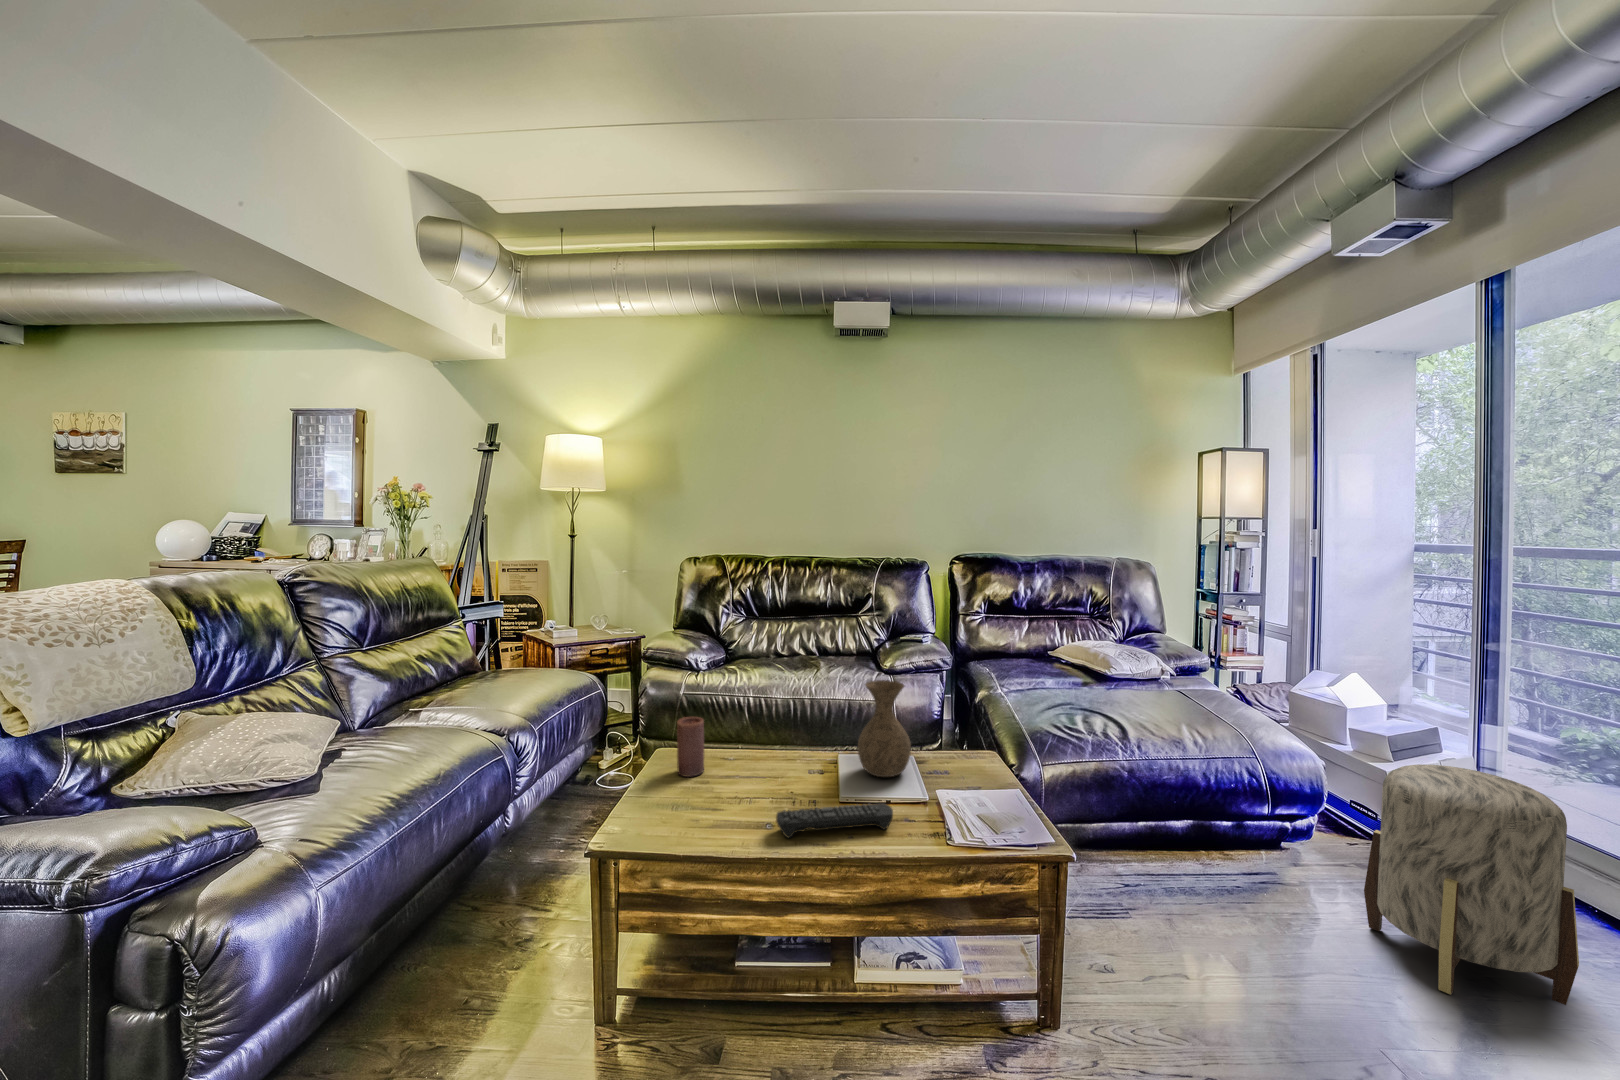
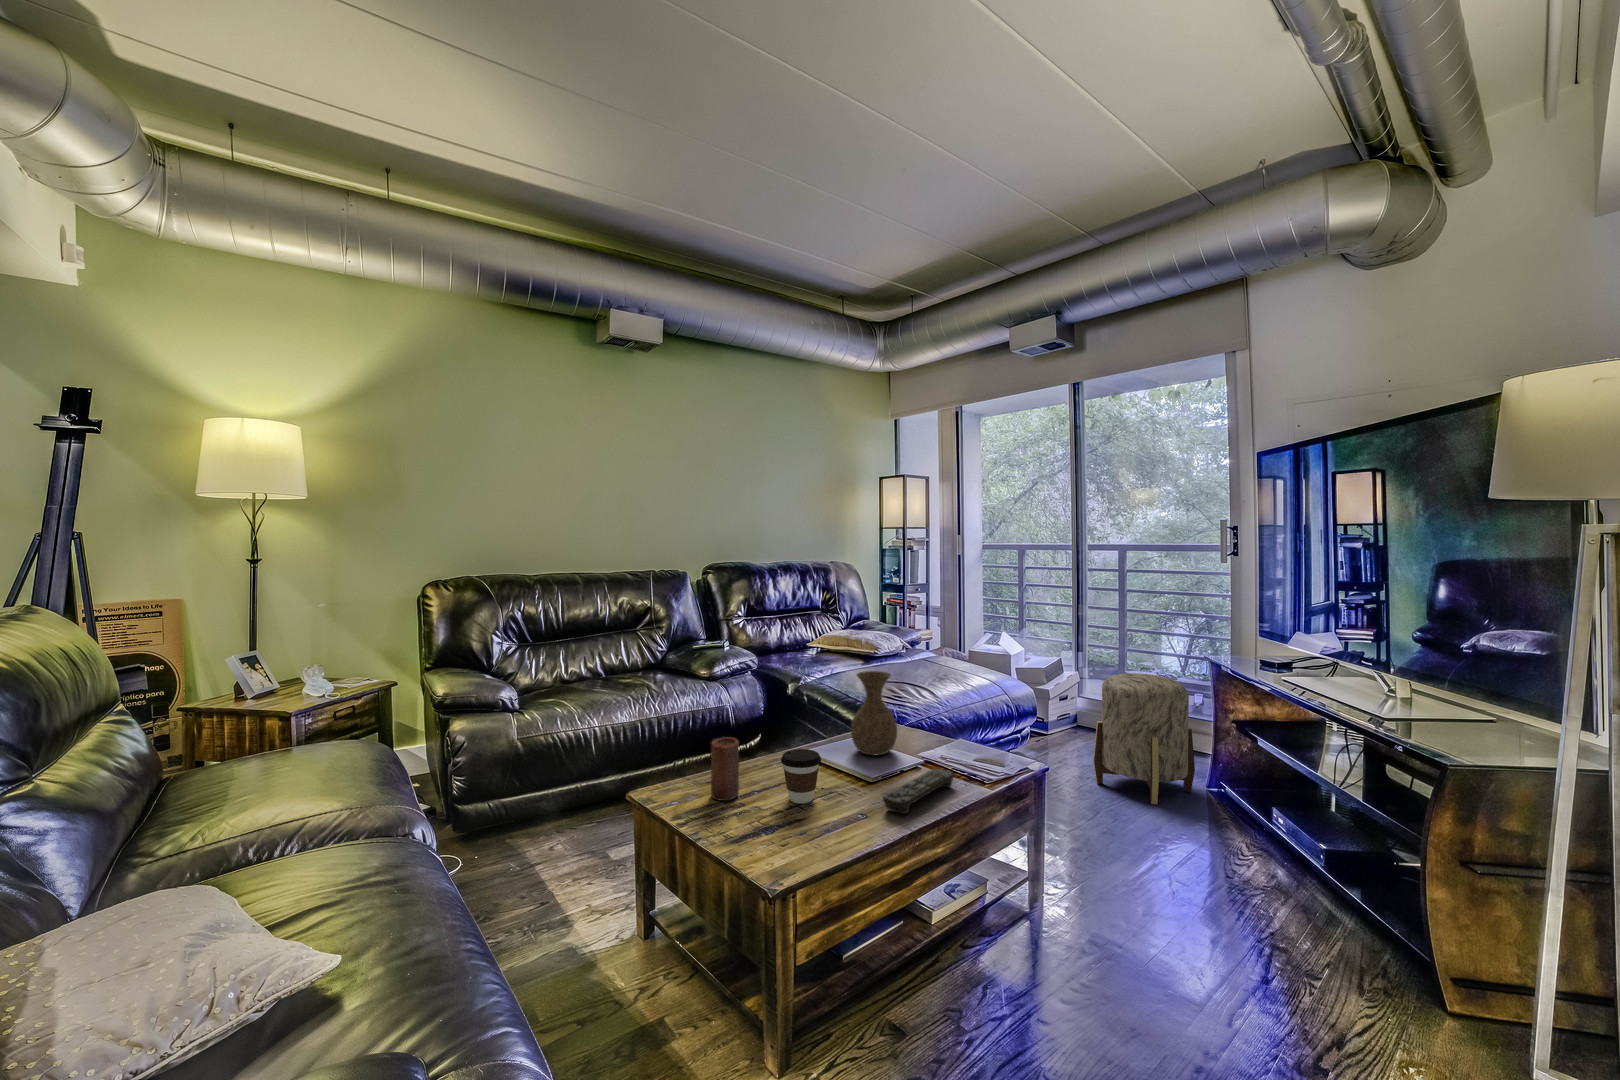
coffee cup: none [716,743,757,799] -> present [781,749,821,804]

